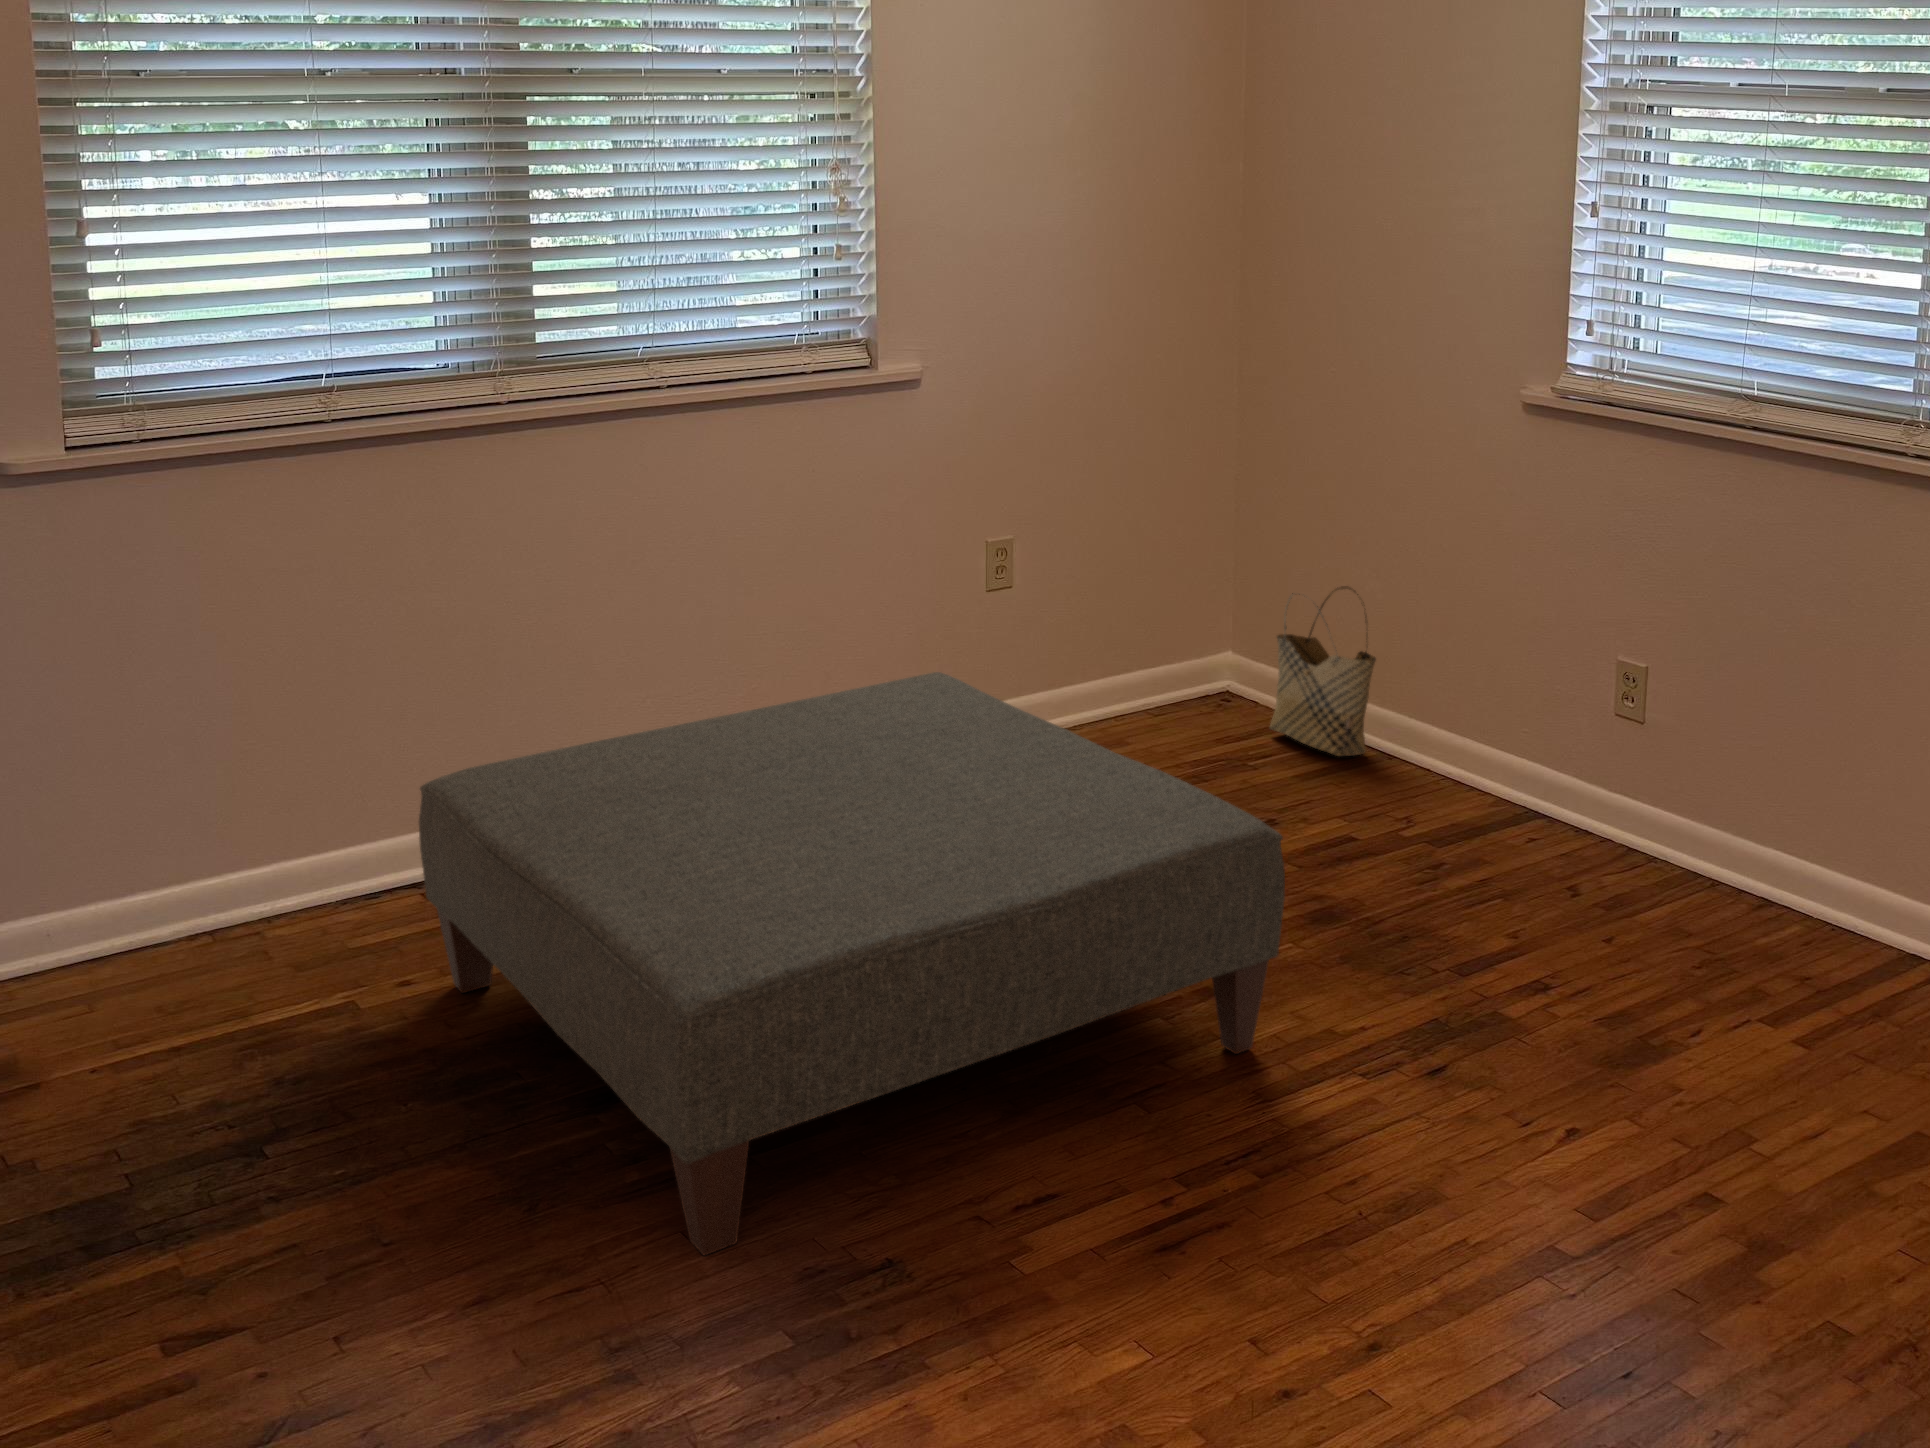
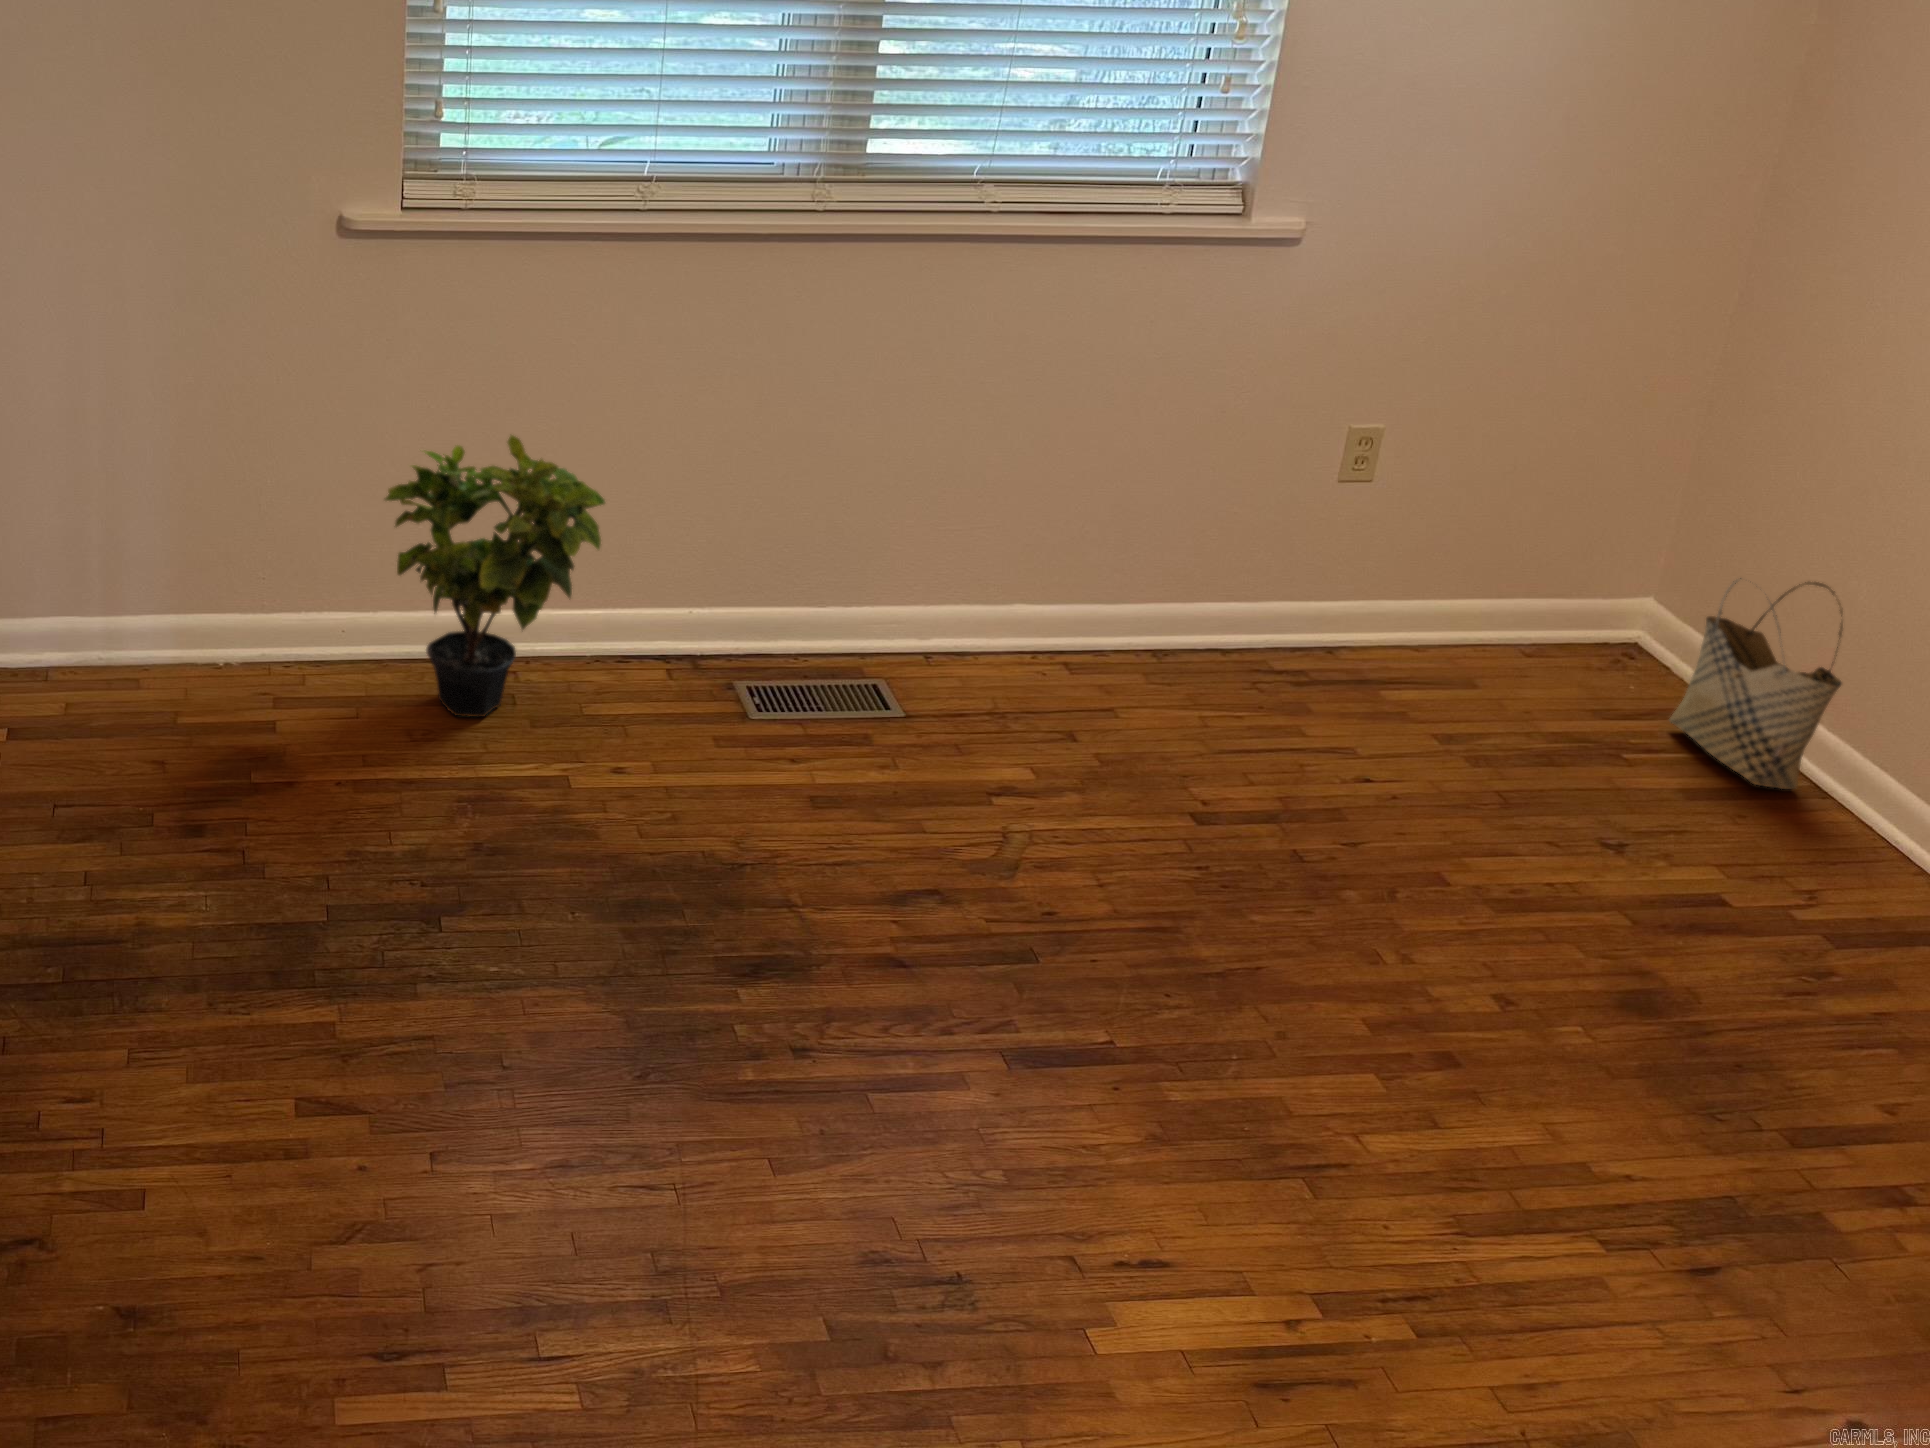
potted plant: none [84,672,342,991] -> present [385,435,605,717]
ottoman: present [419,672,1285,1255] -> none [654,583,1610,1181]

